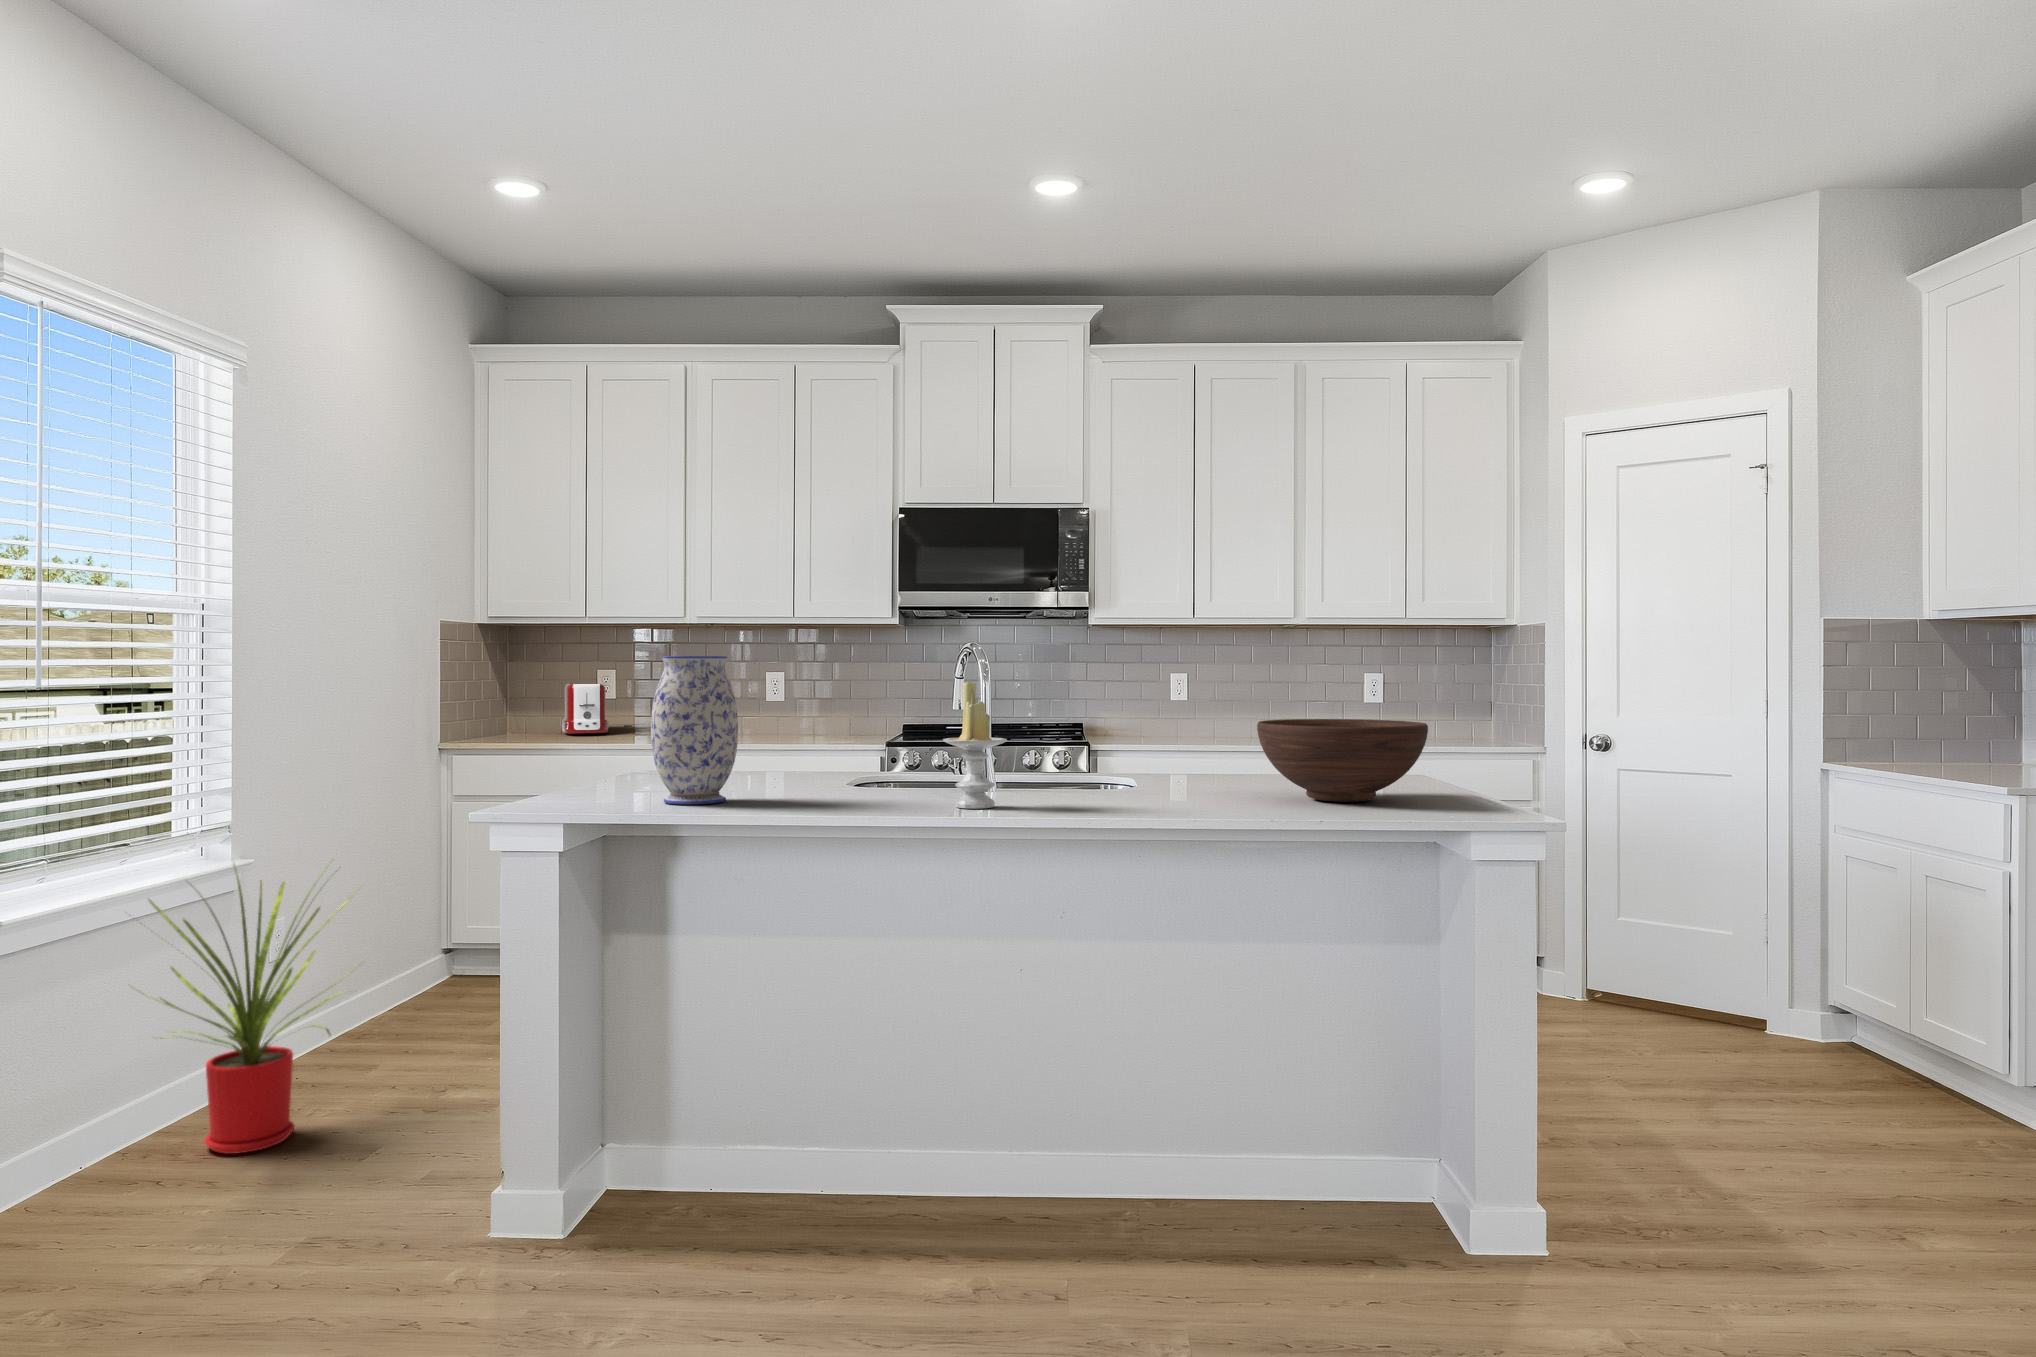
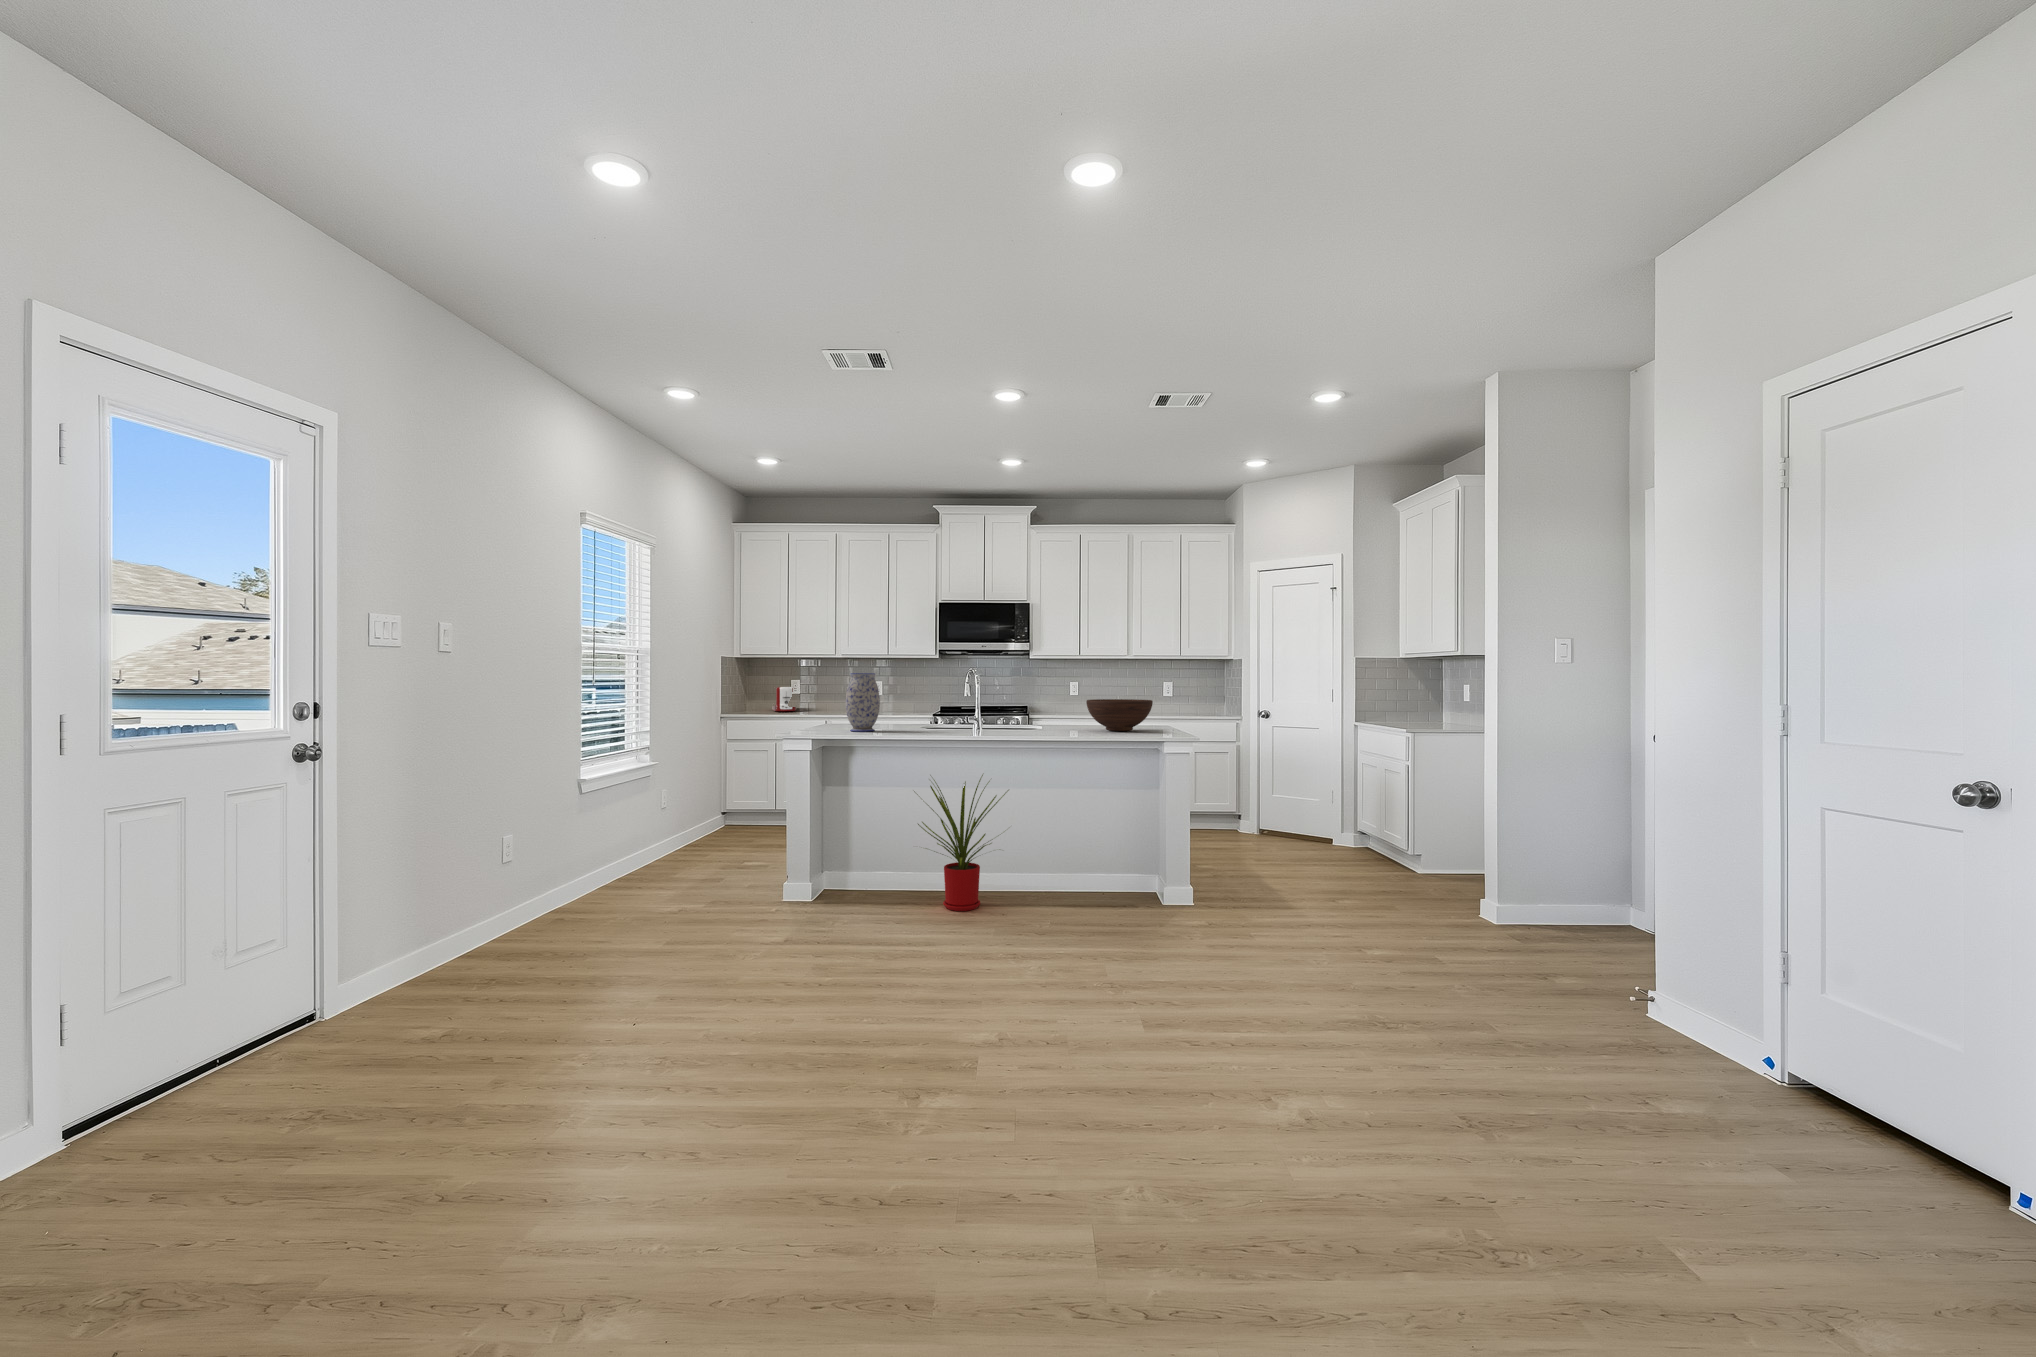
candle: present [943,681,1007,809] -> none [961,683,986,733]
house plant: present [139,865,355,1154] -> present [914,775,1009,911]

